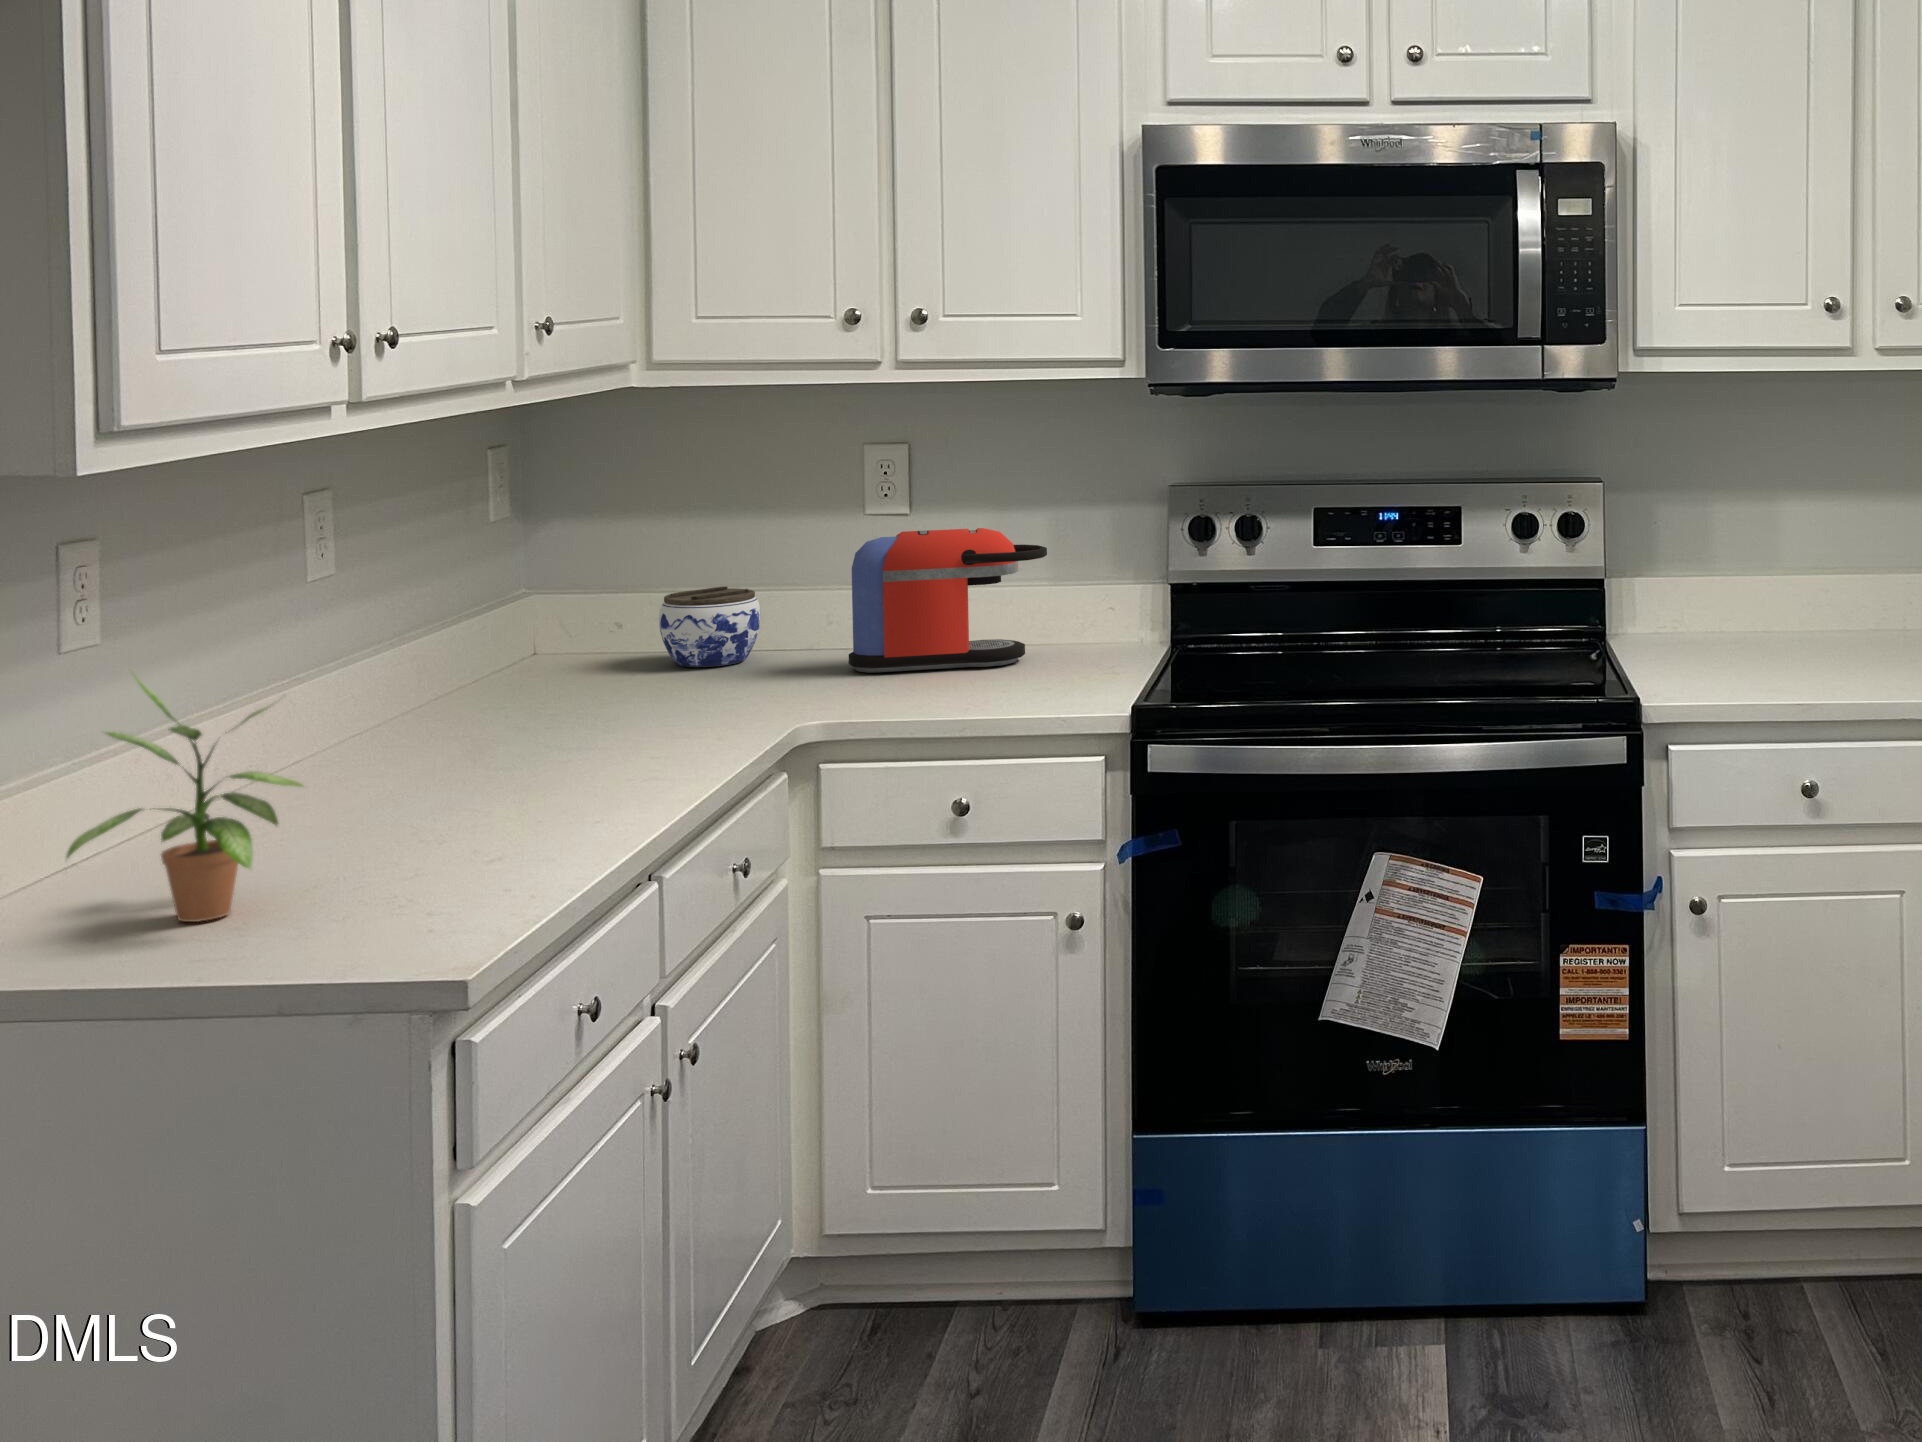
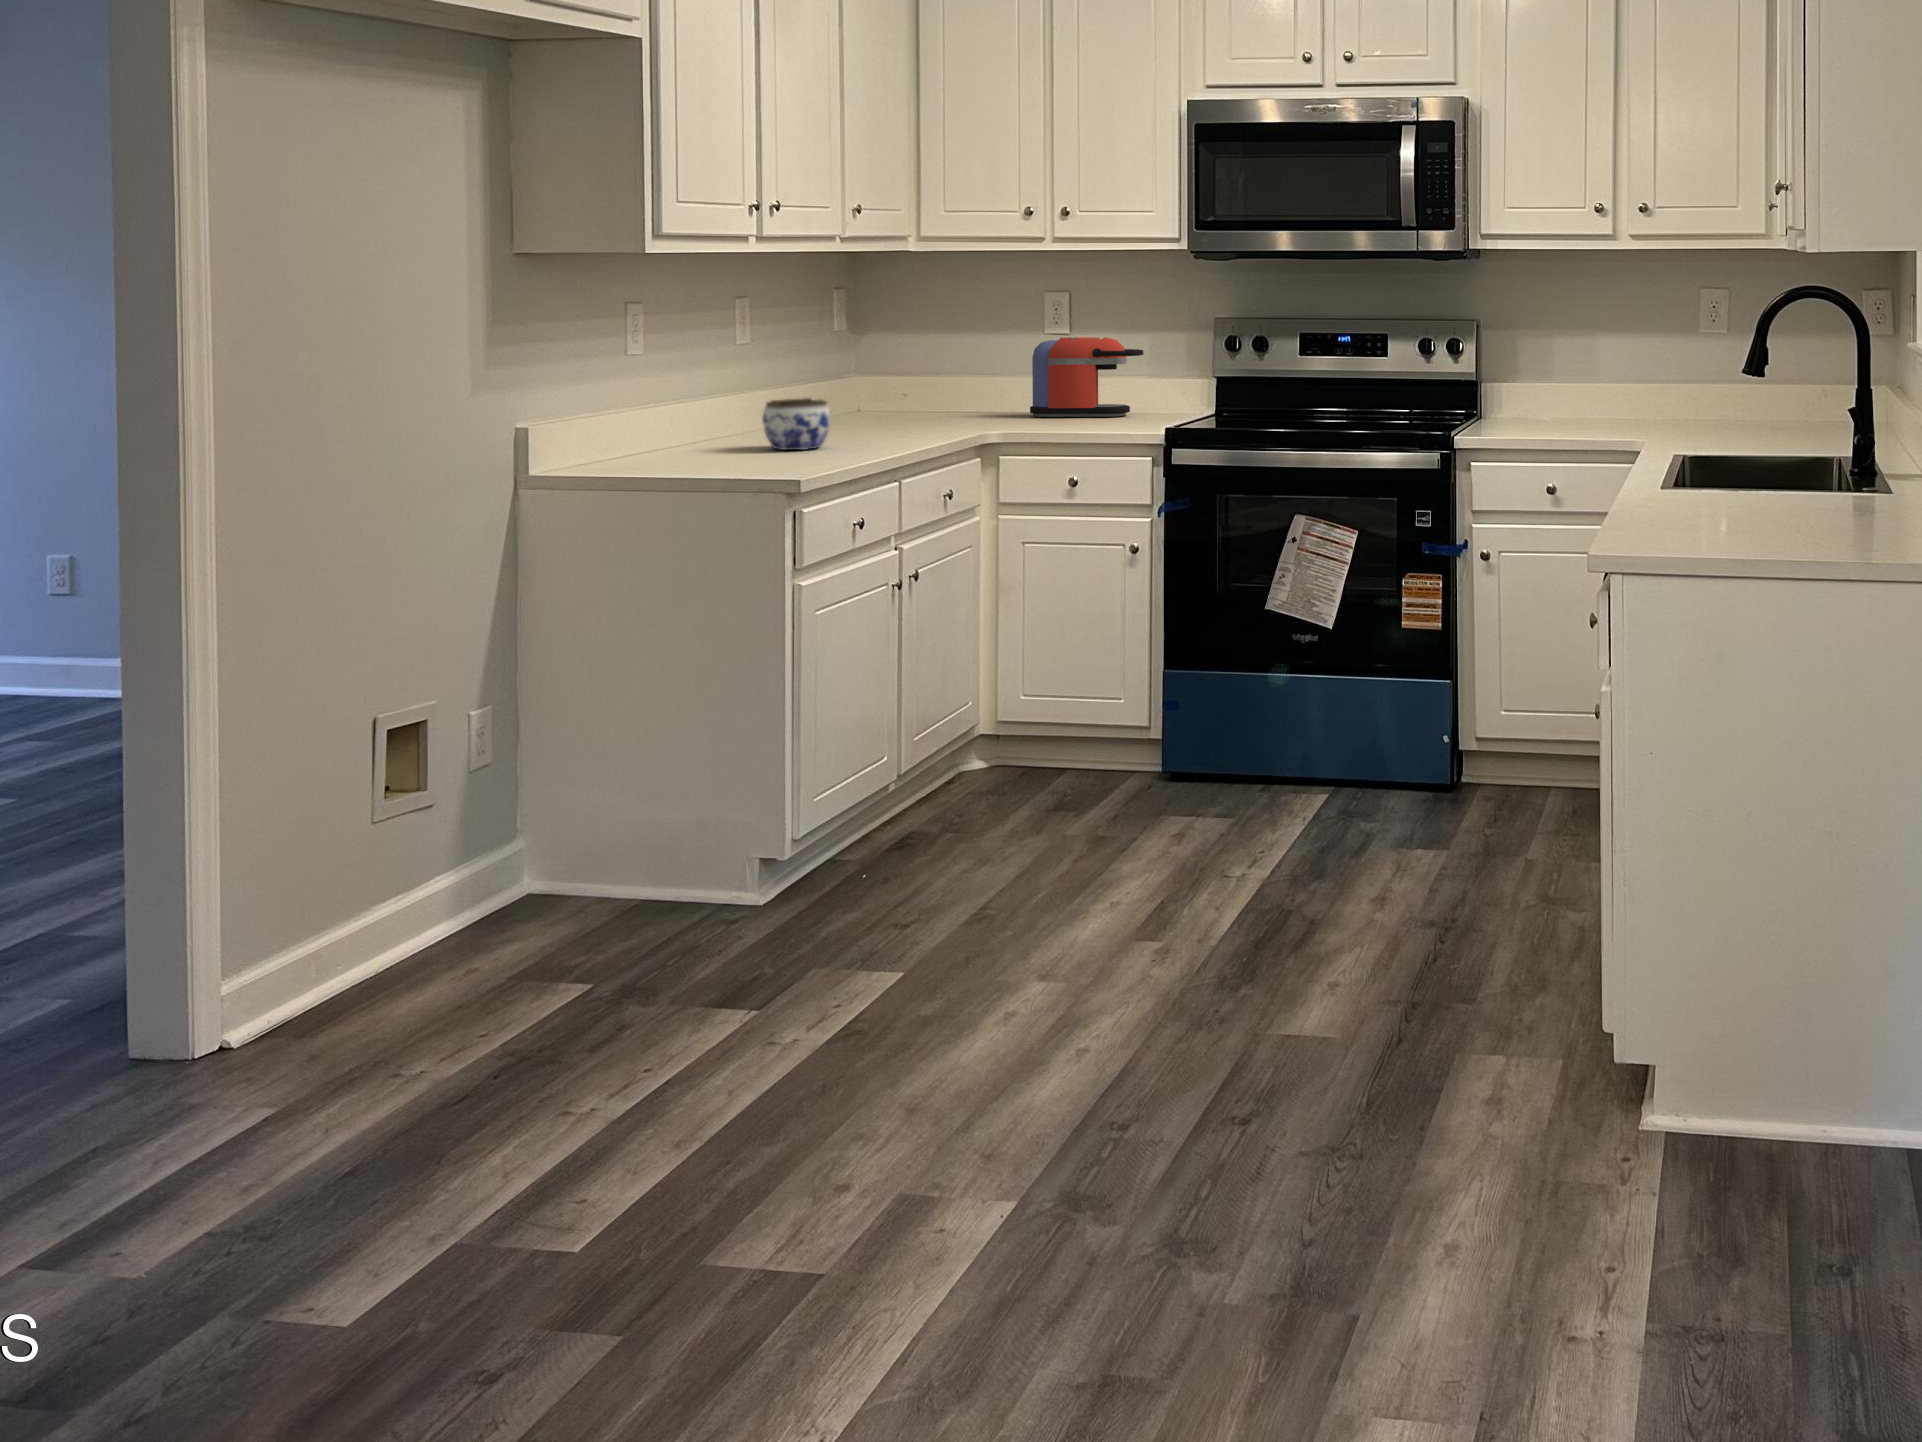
jar: present [659,586,761,667] -> present [763,398,831,450]
potted plant: present [67,676,303,922] -> none [632,349,735,469]

